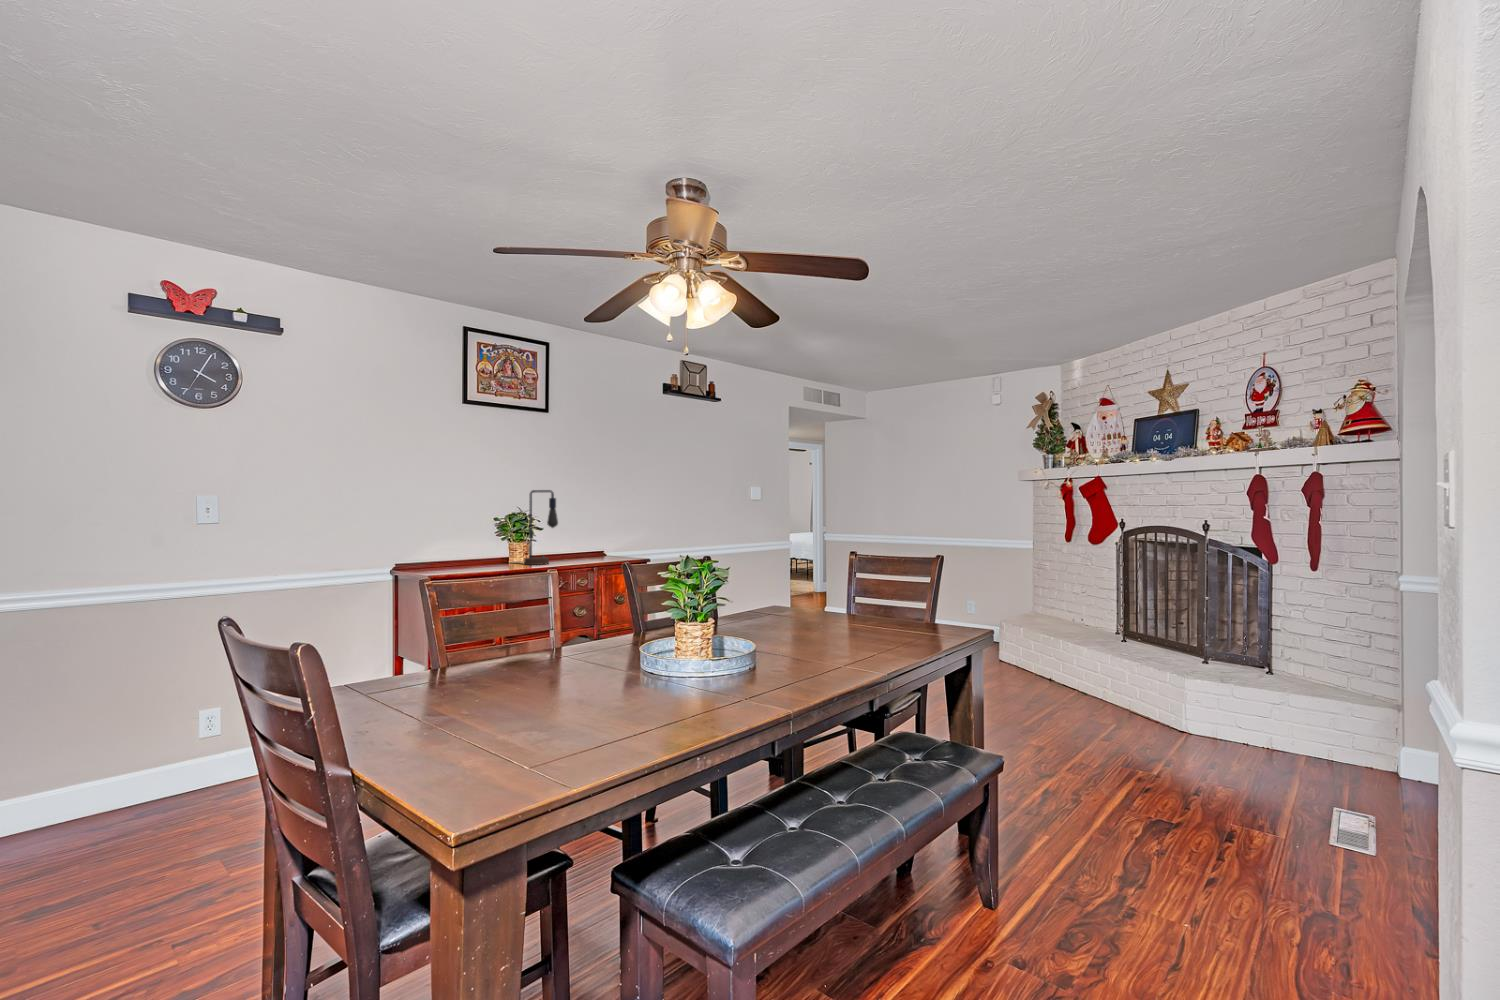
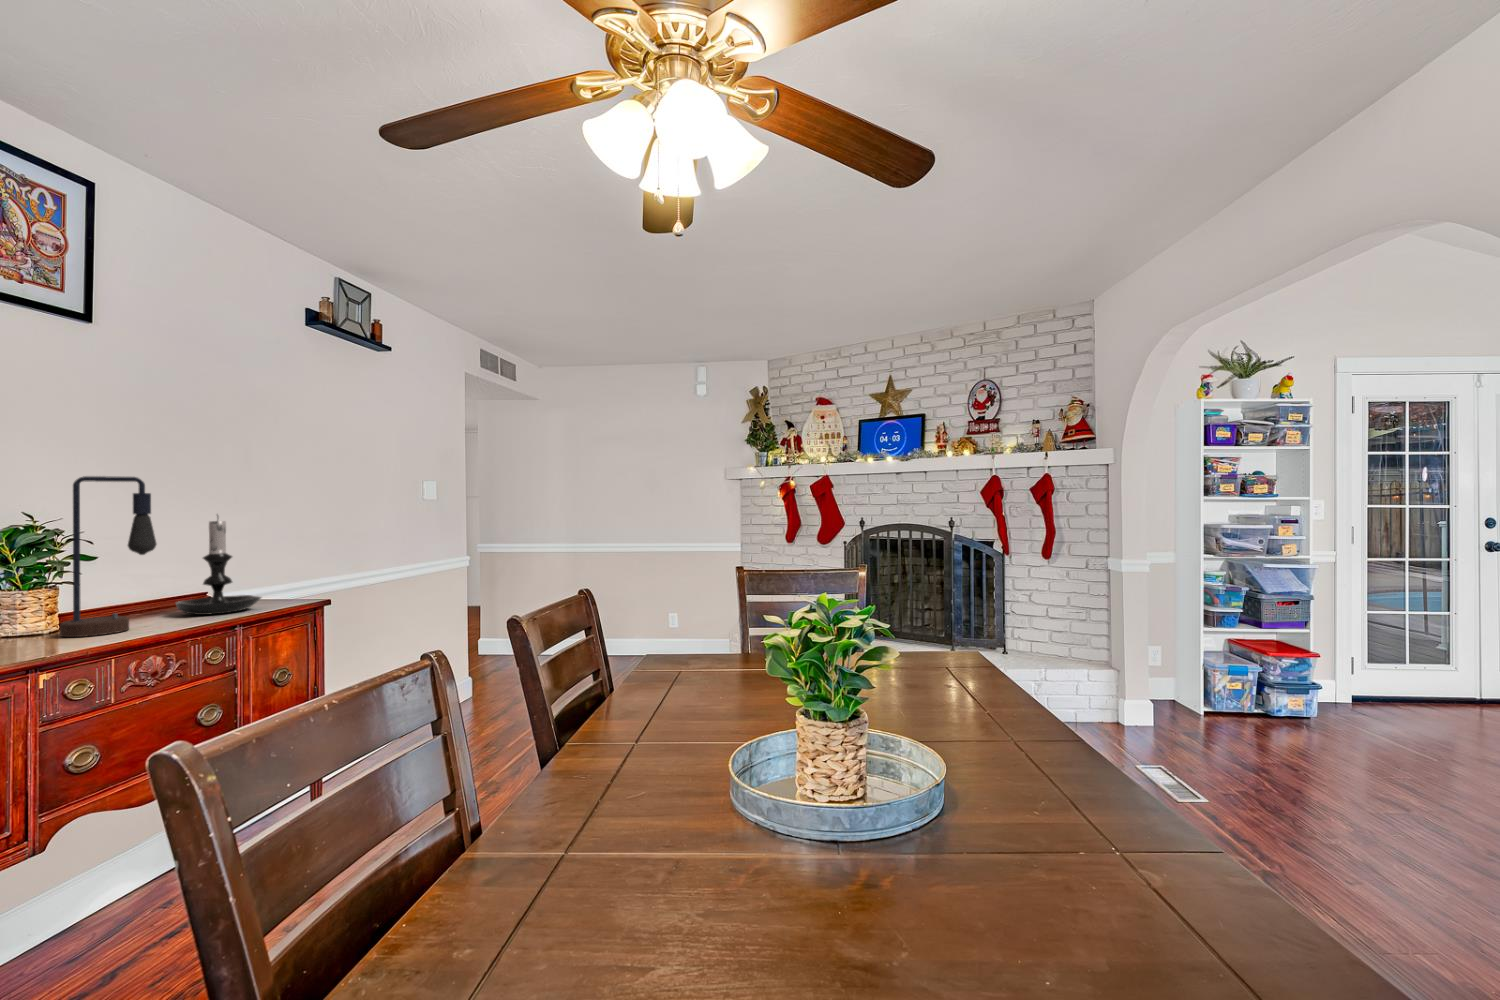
candle holder: none [575,508,612,561] -> present [176,515,261,615]

